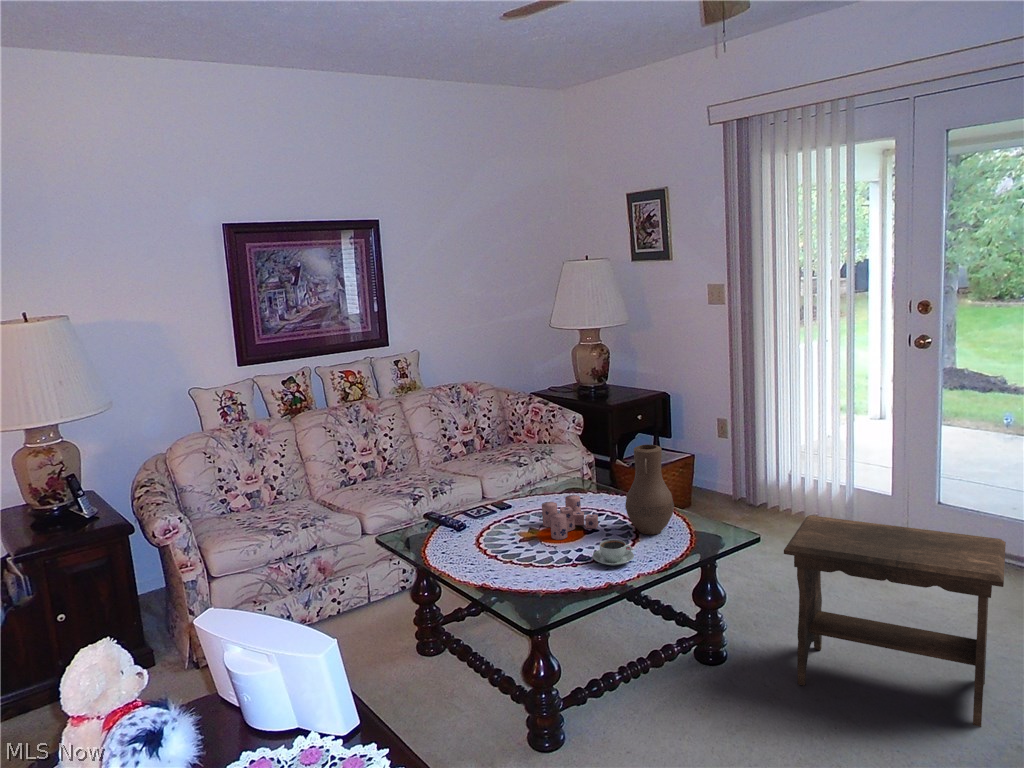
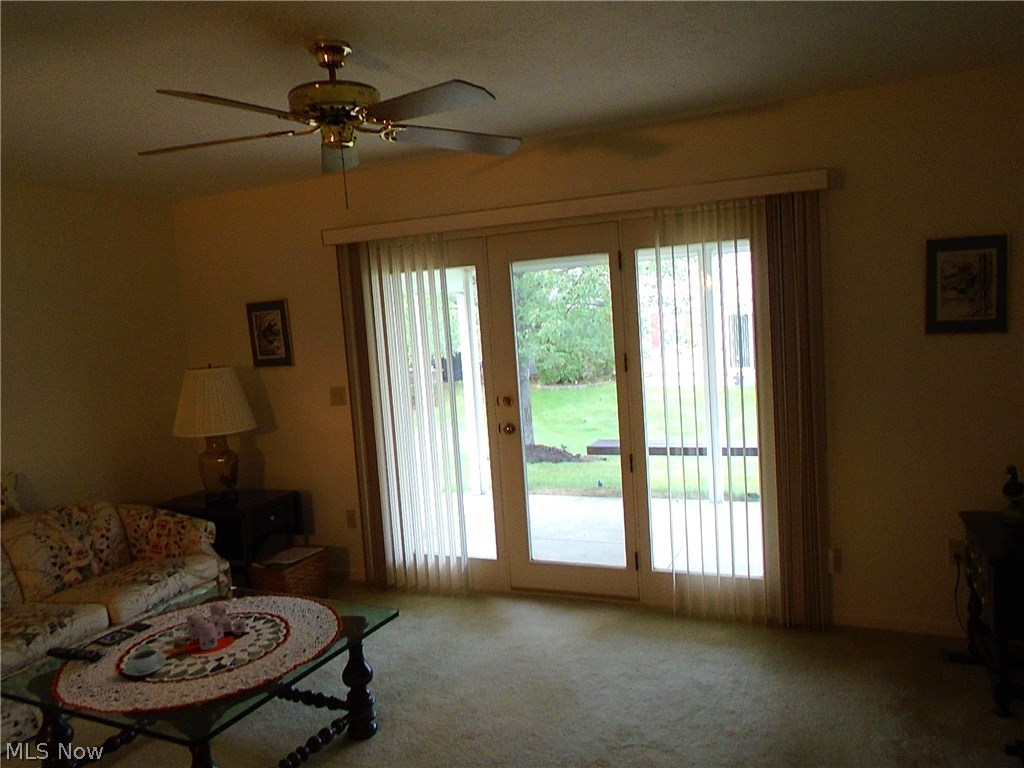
vase: present [625,445,674,535] -> none [272,543,319,628]
footstool: present [784,515,1006,727] -> none [417,578,581,735]
coffee cup: present [593,539,634,566] -> present [124,649,166,676]

